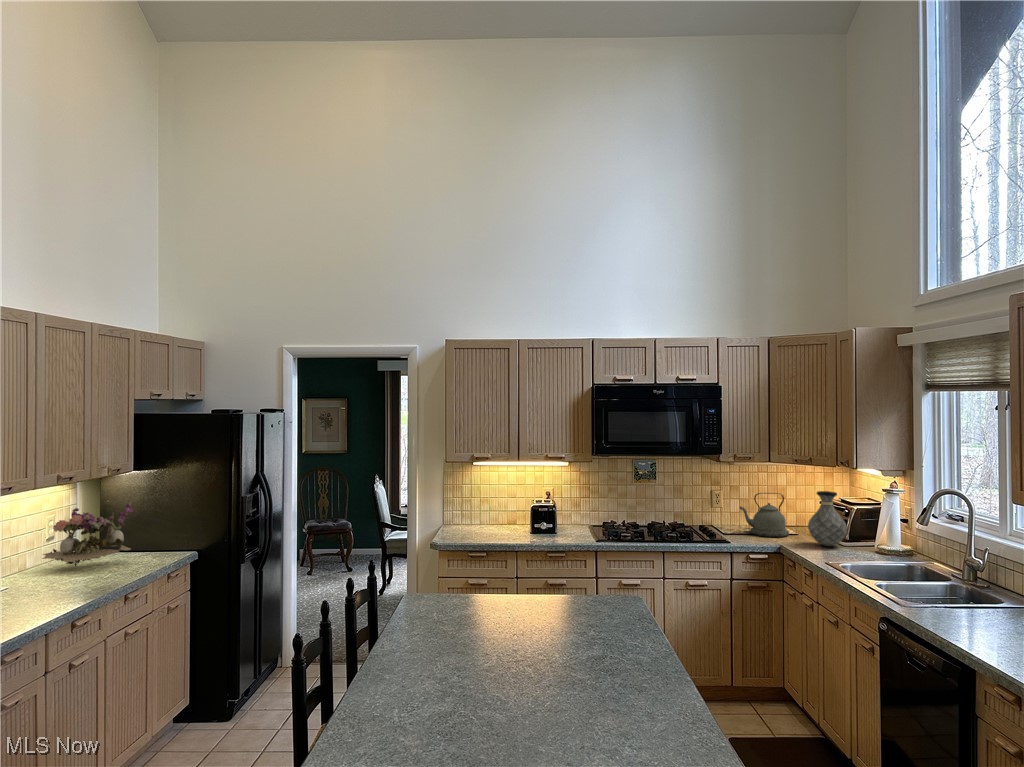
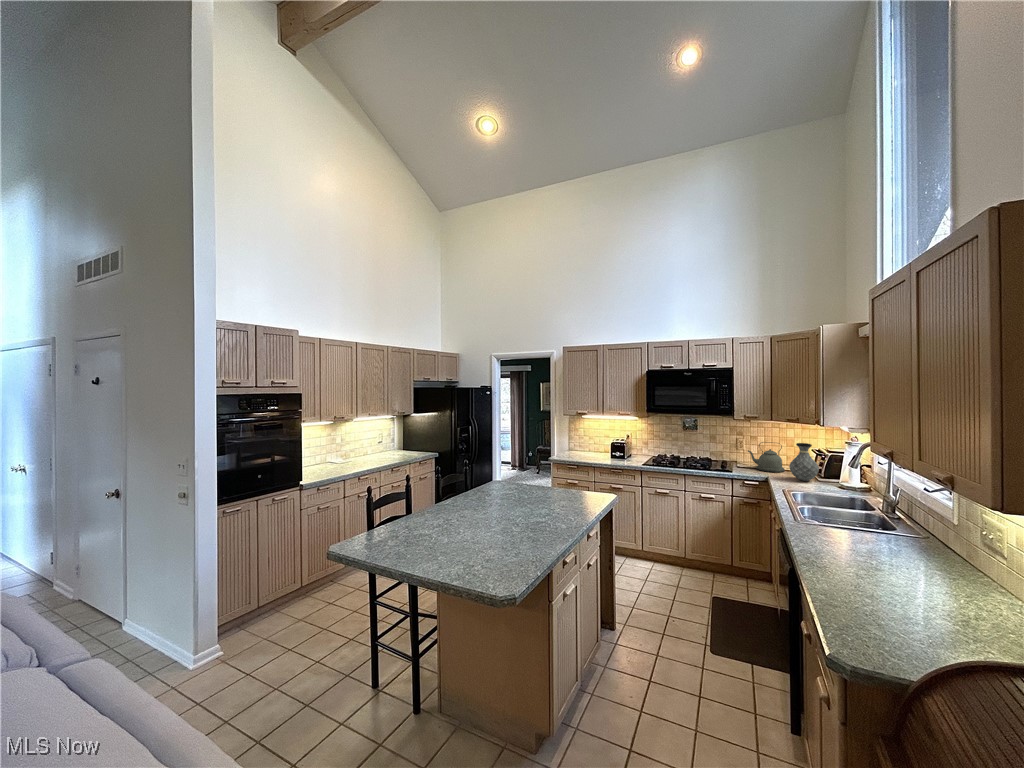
flower arrangement: present [42,502,133,566] -> none [377,430,412,457]

